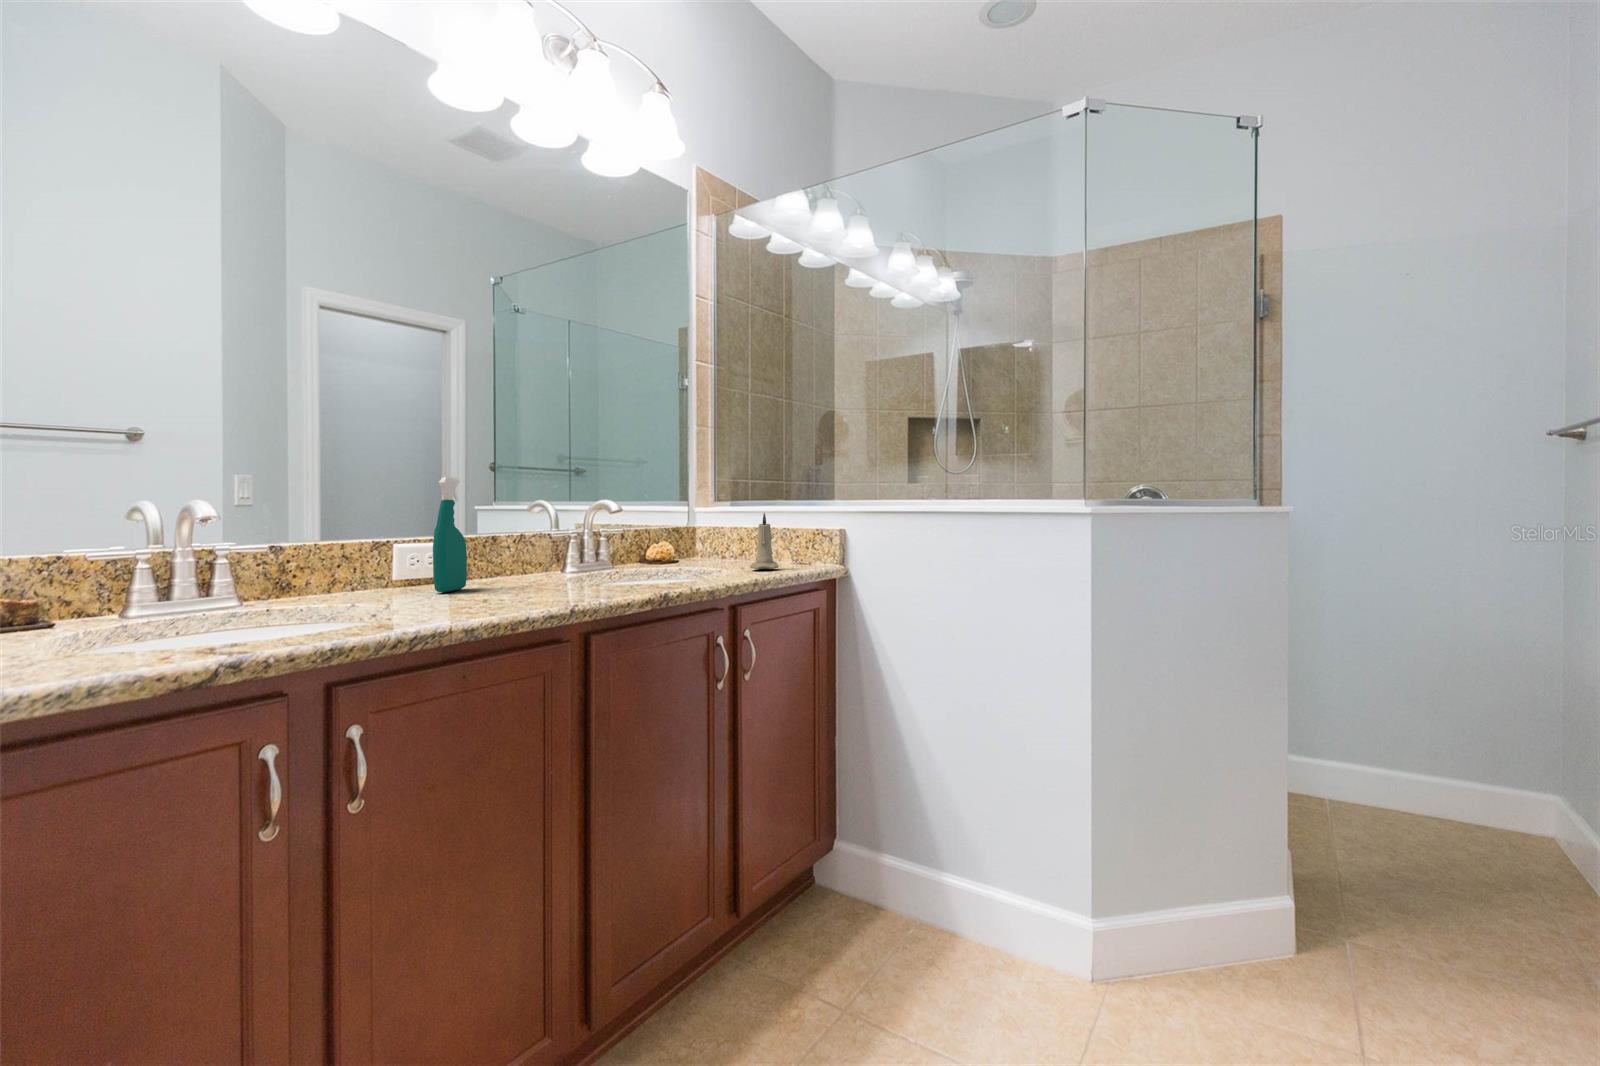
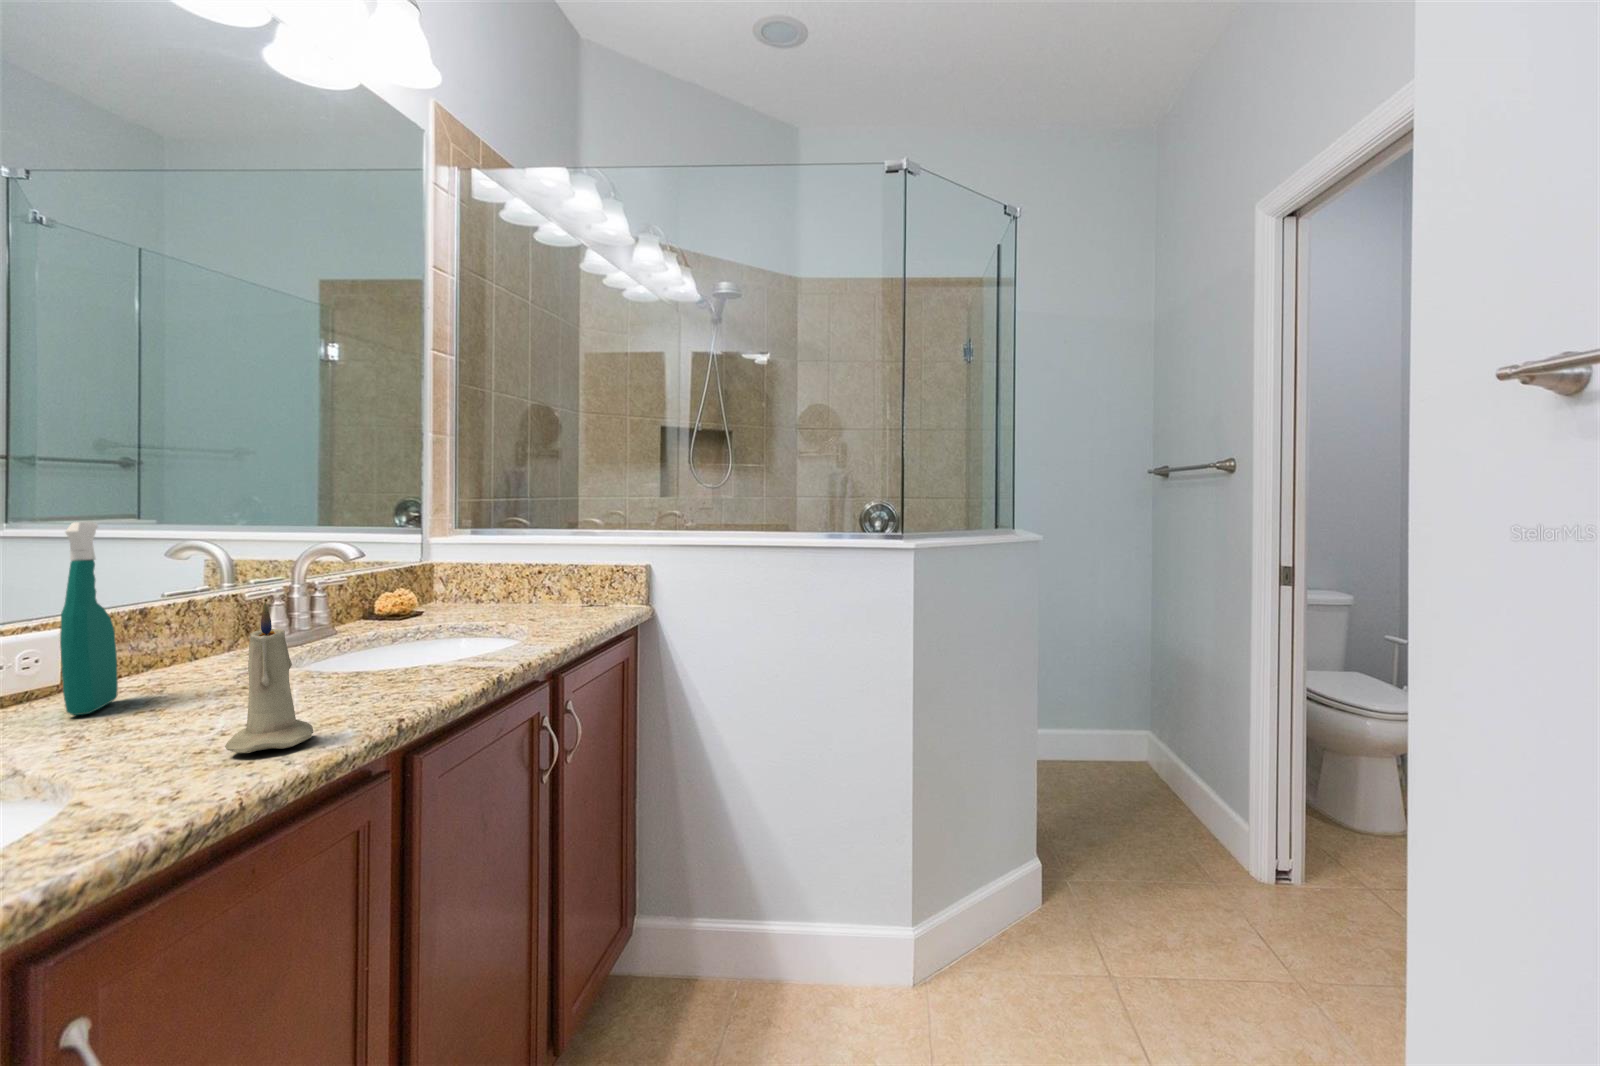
candle: present [750,513,779,569] -> present [225,602,314,753]

